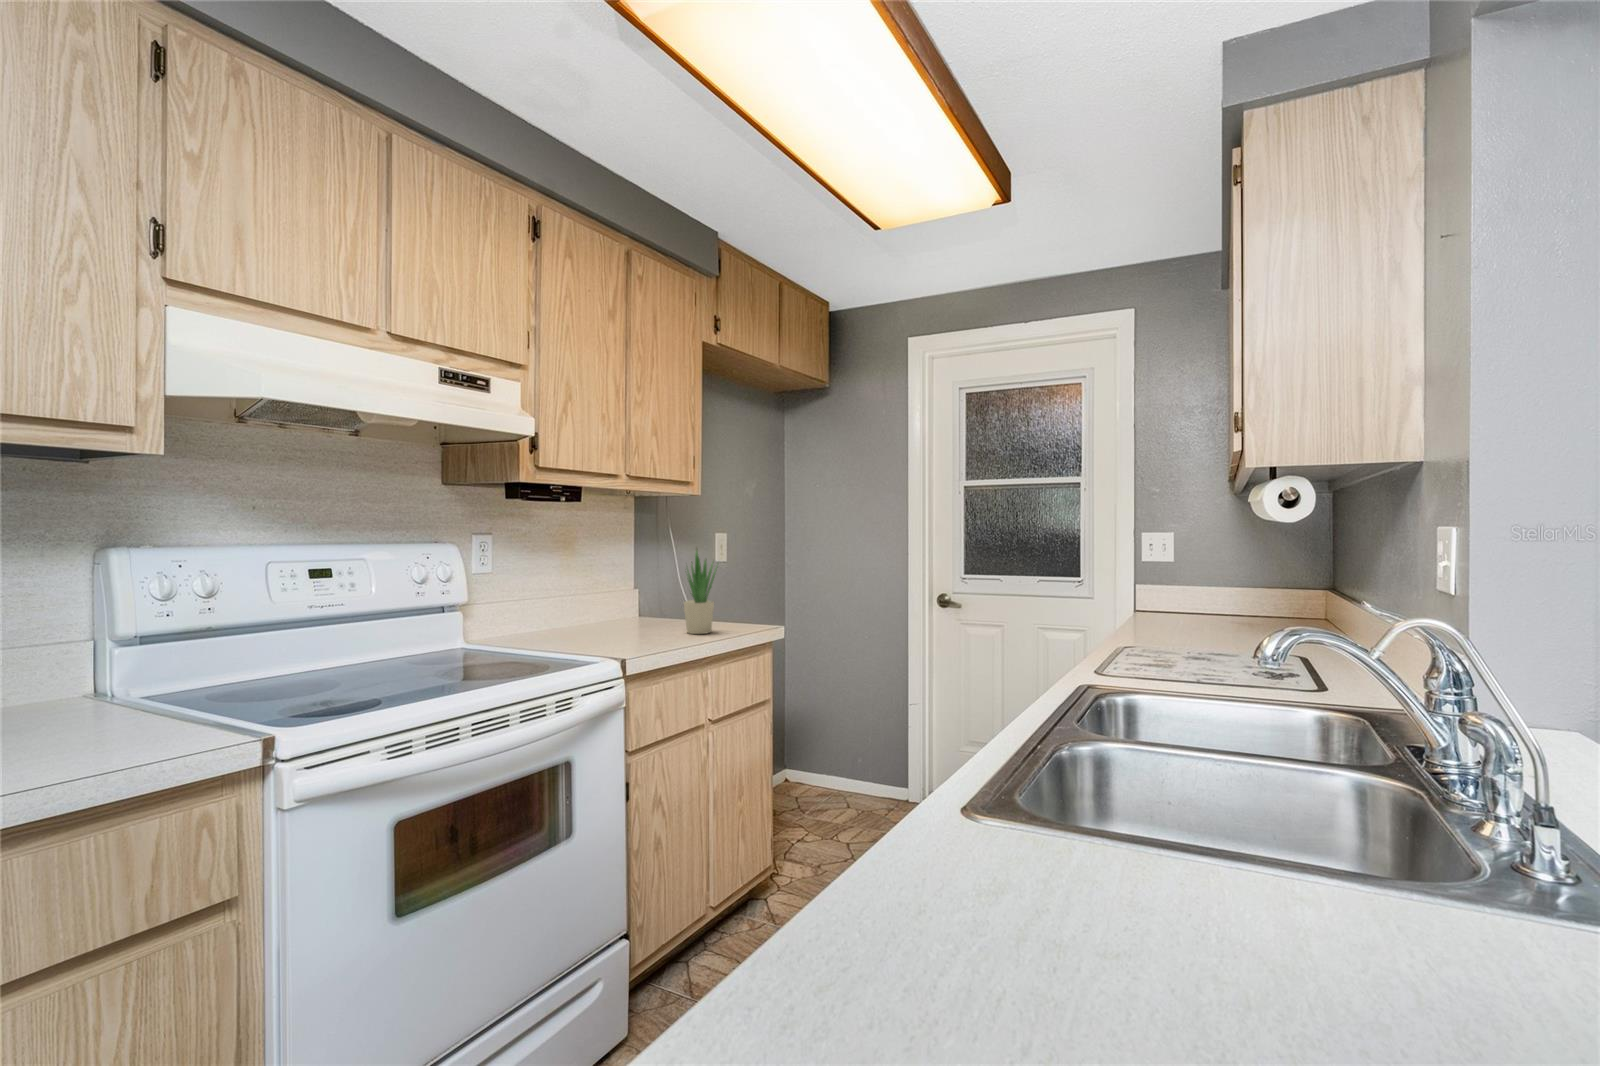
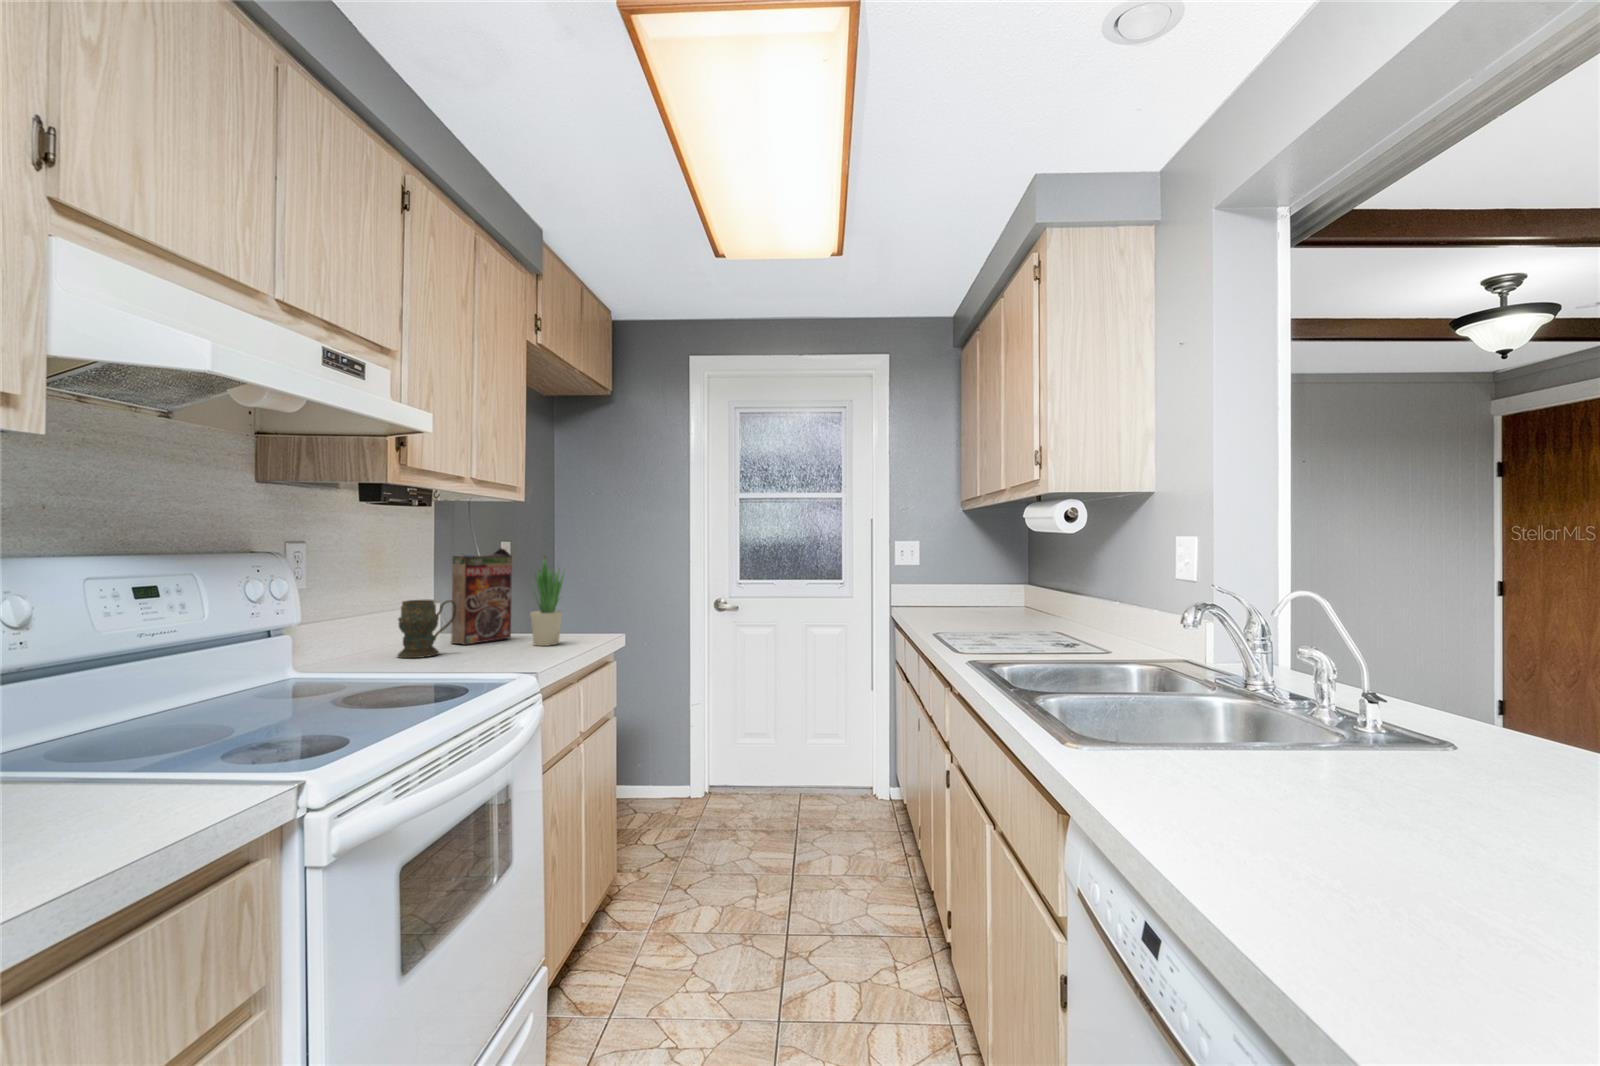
cereal box: none [630,539,683,627] -> present [451,548,512,645]
mug: none [567,585,615,637] -> present [398,600,456,658]

